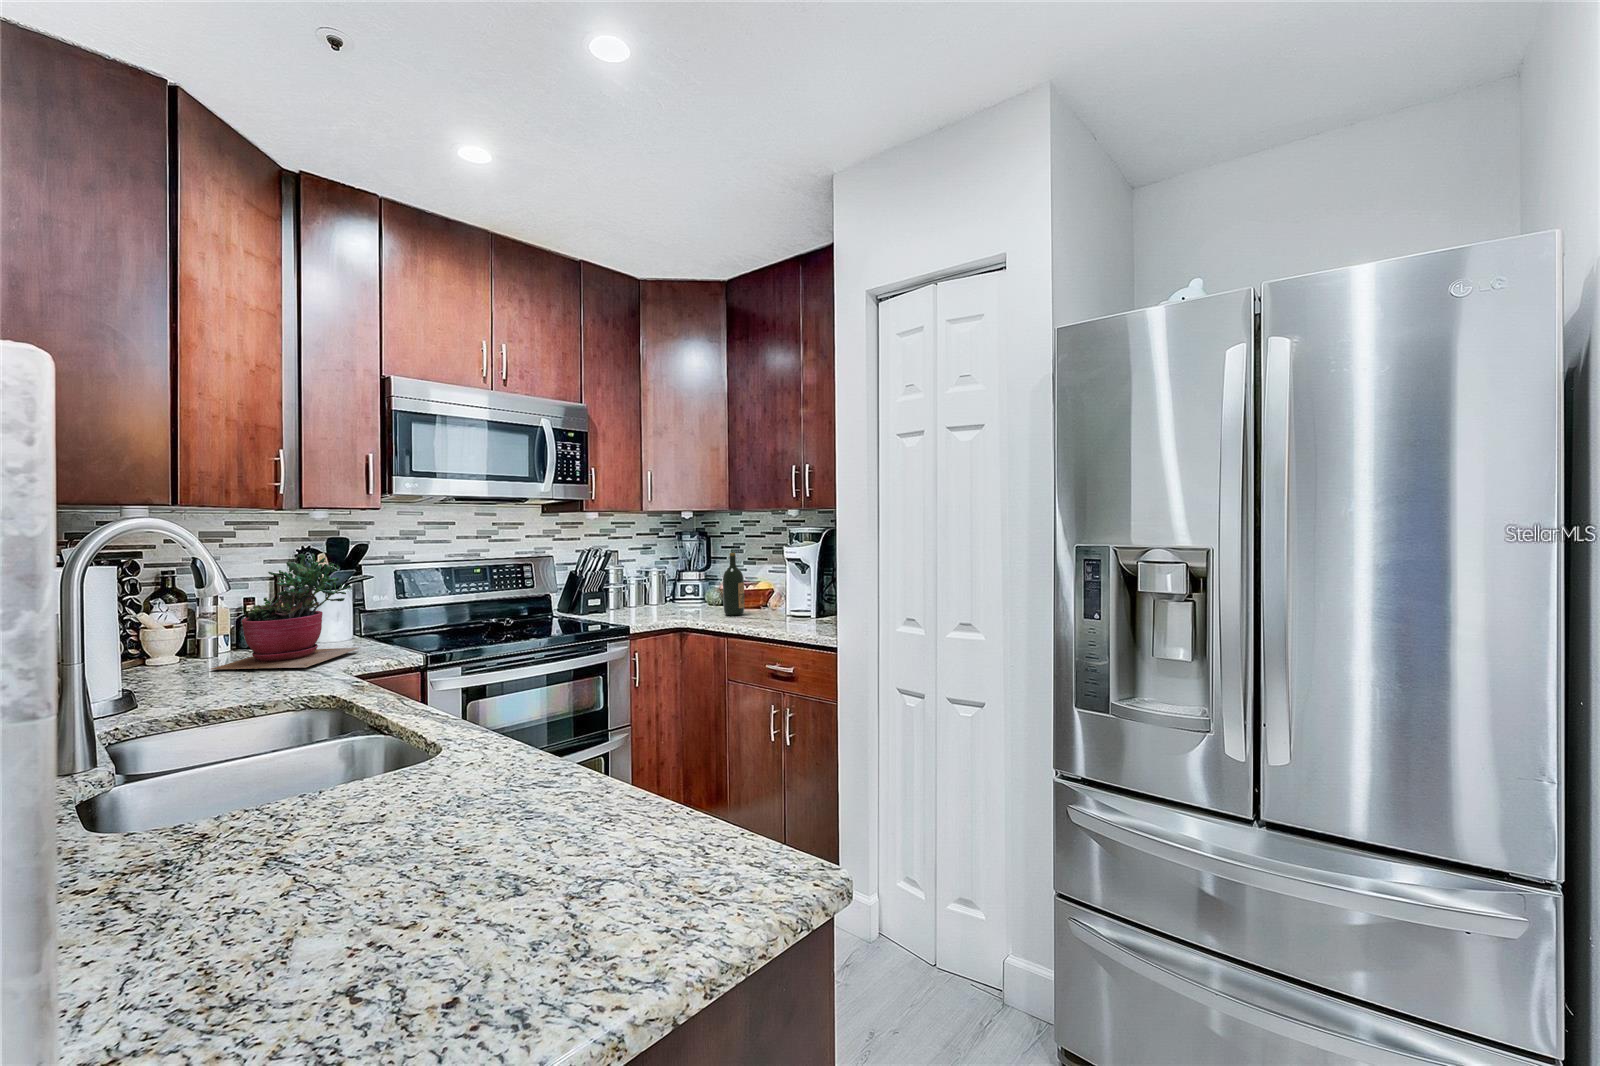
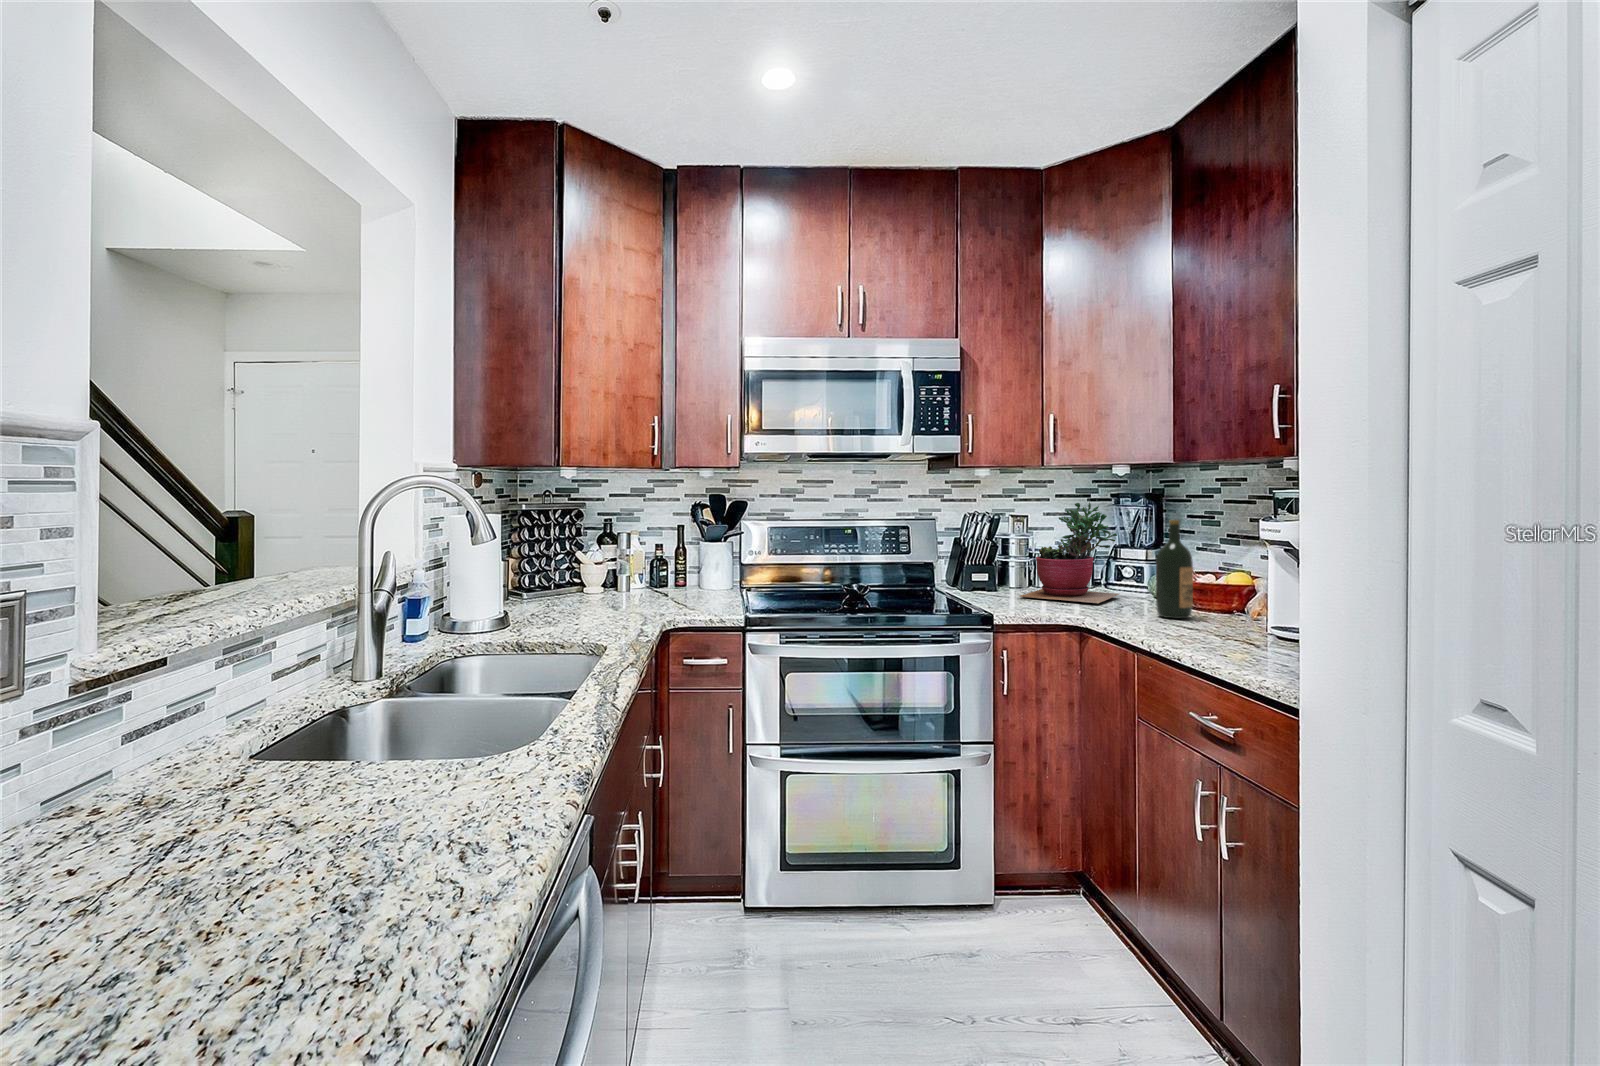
succulent plant: present [211,553,359,669] -> present [1020,502,1119,603]

